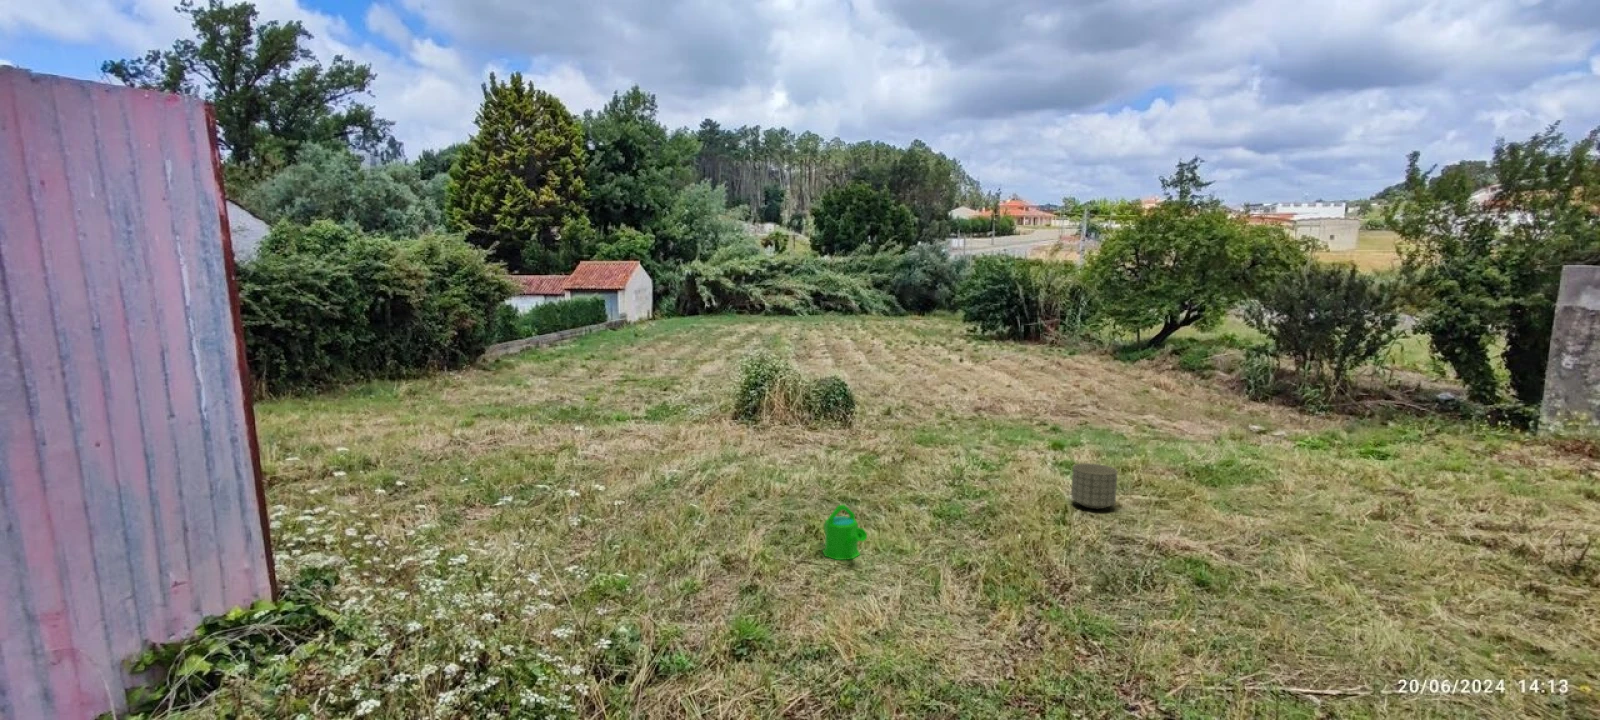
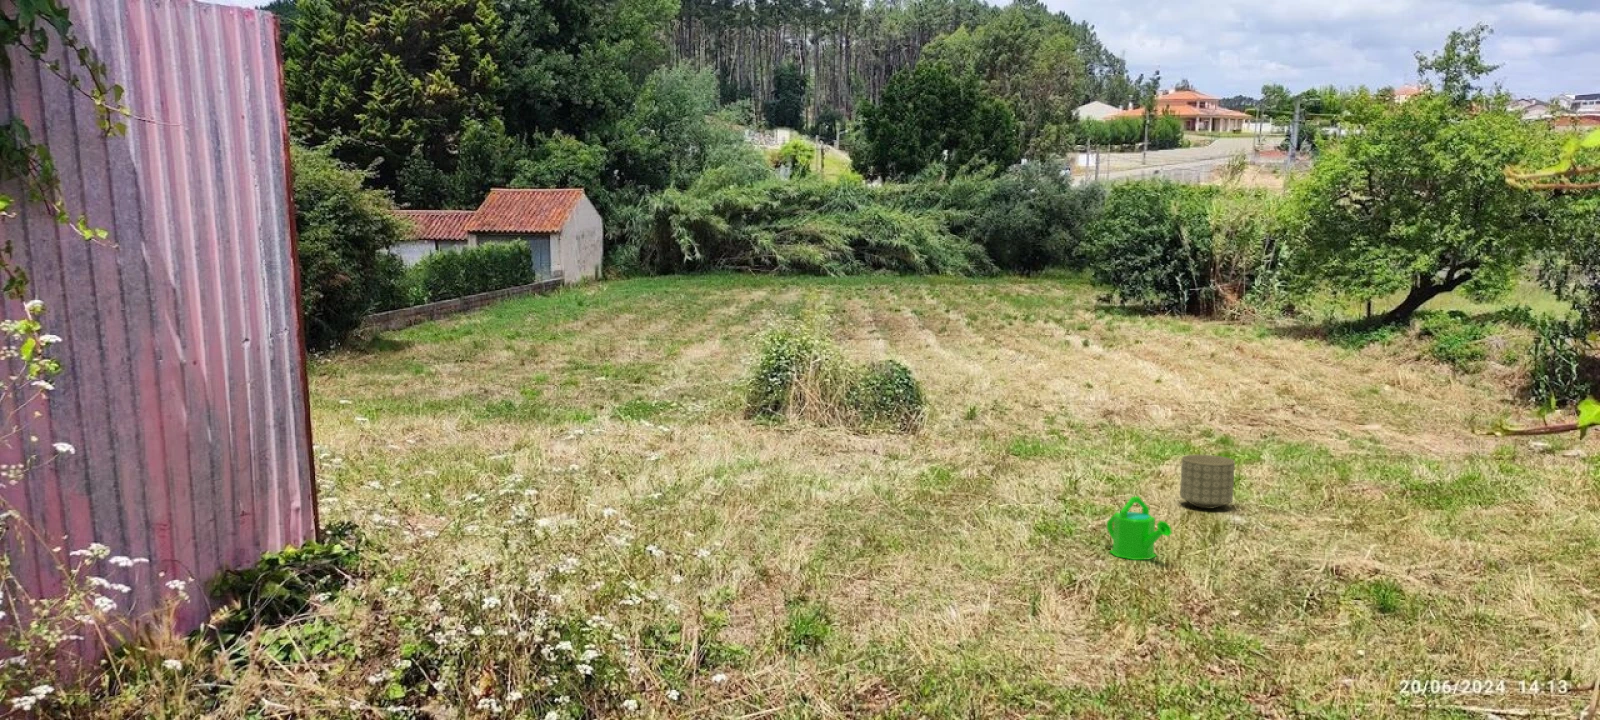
watering can: present [823,505,867,560] -> present [1107,496,1172,560]

